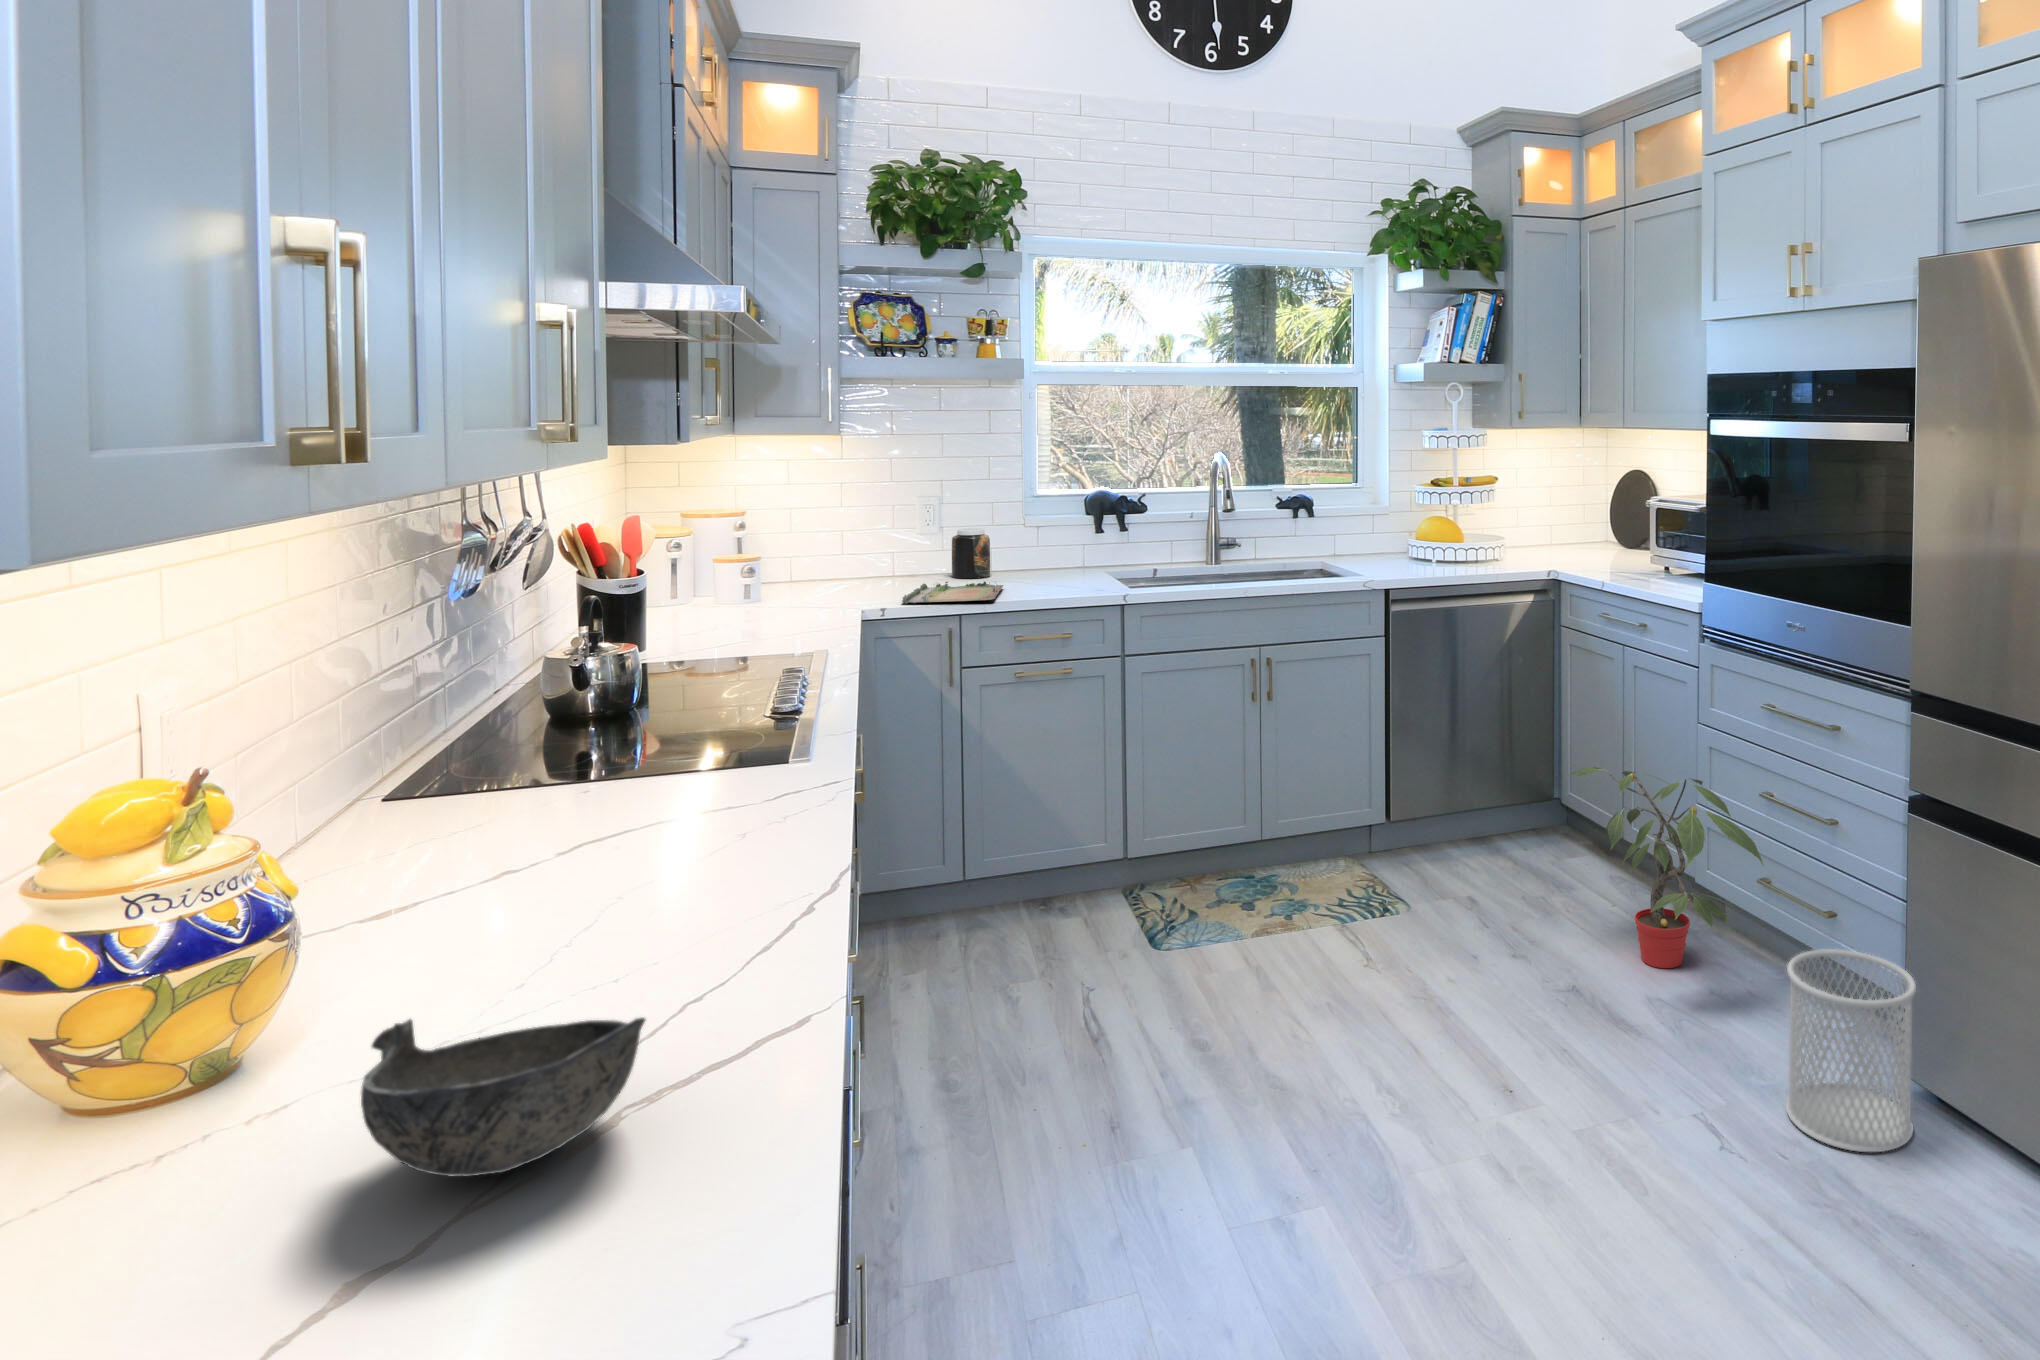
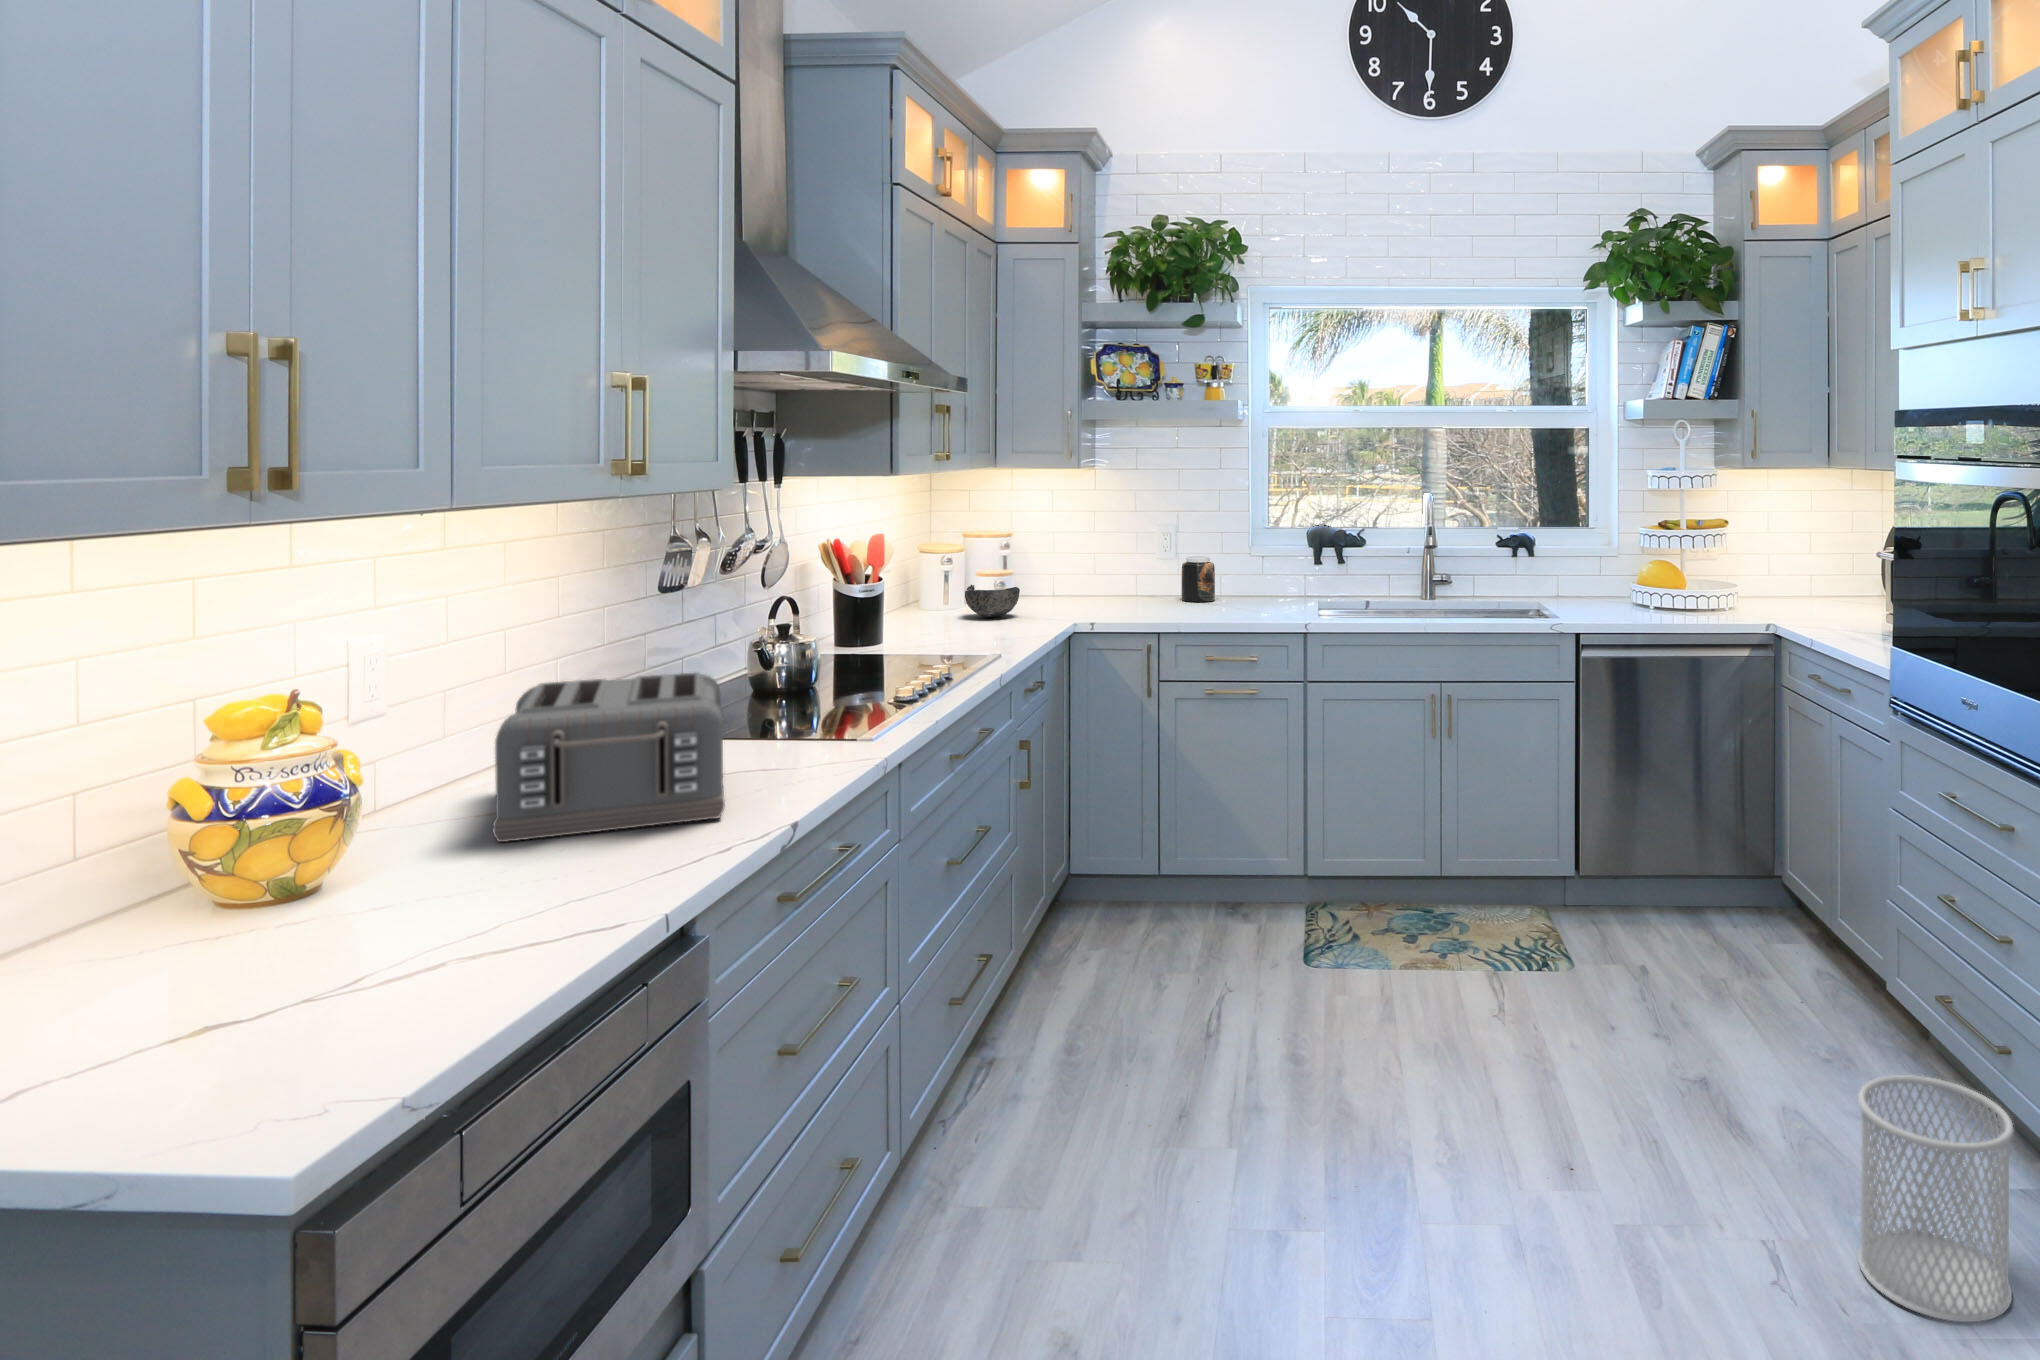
tray: present [902,577,1004,604] -> none [1107,599,1209,622]
toaster: none [380,691,761,950] -> present [493,672,725,842]
potted plant: present [1568,767,1764,968] -> none [1714,841,1908,1077]
bowl: present [361,1018,645,1176] -> present [965,585,1020,617]

